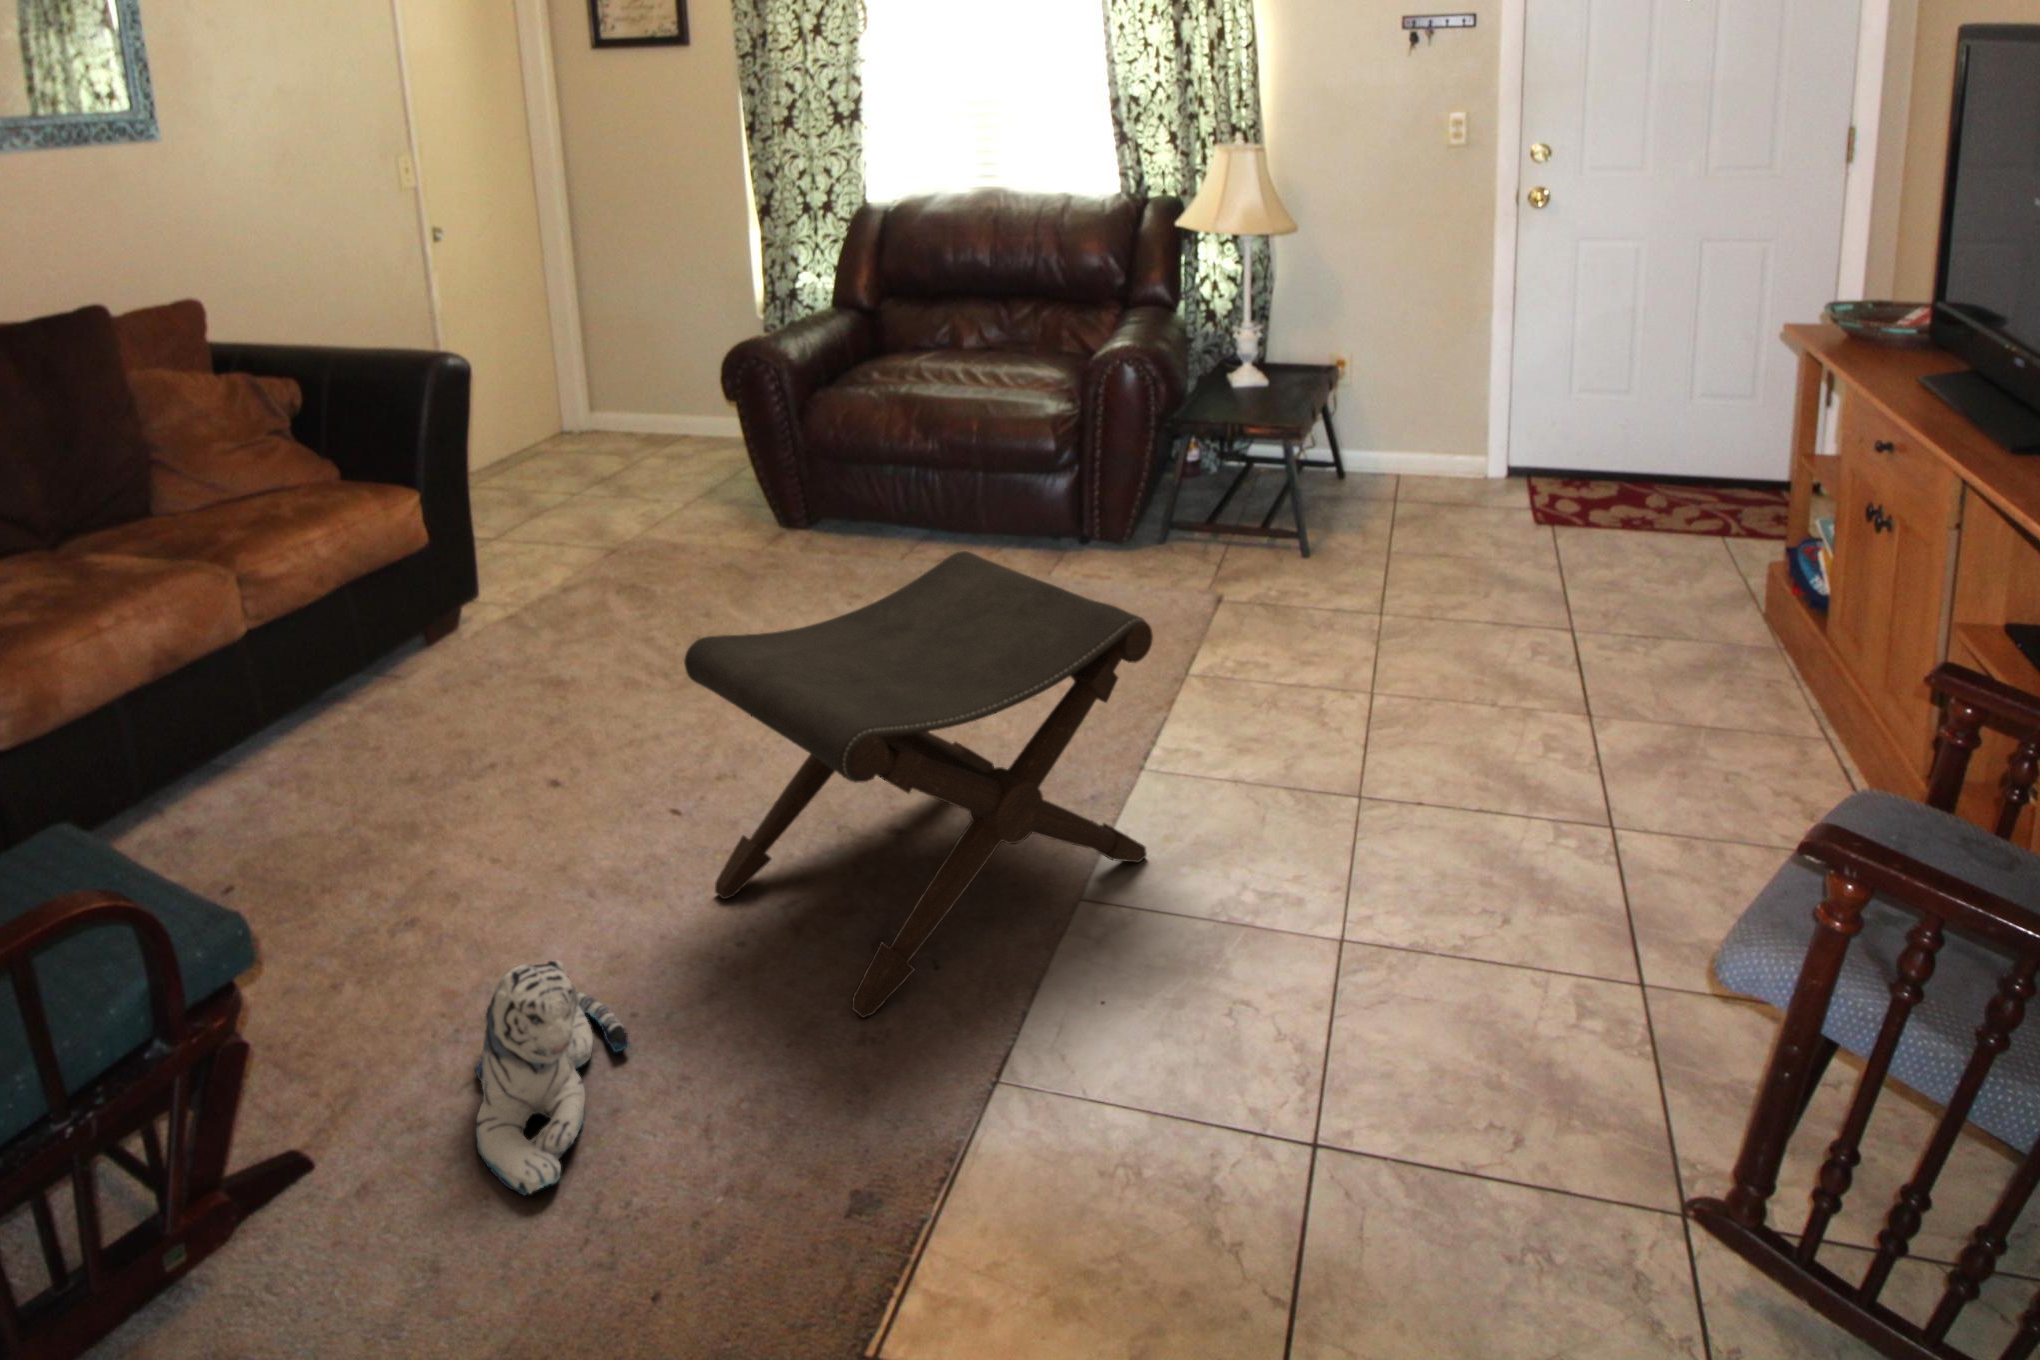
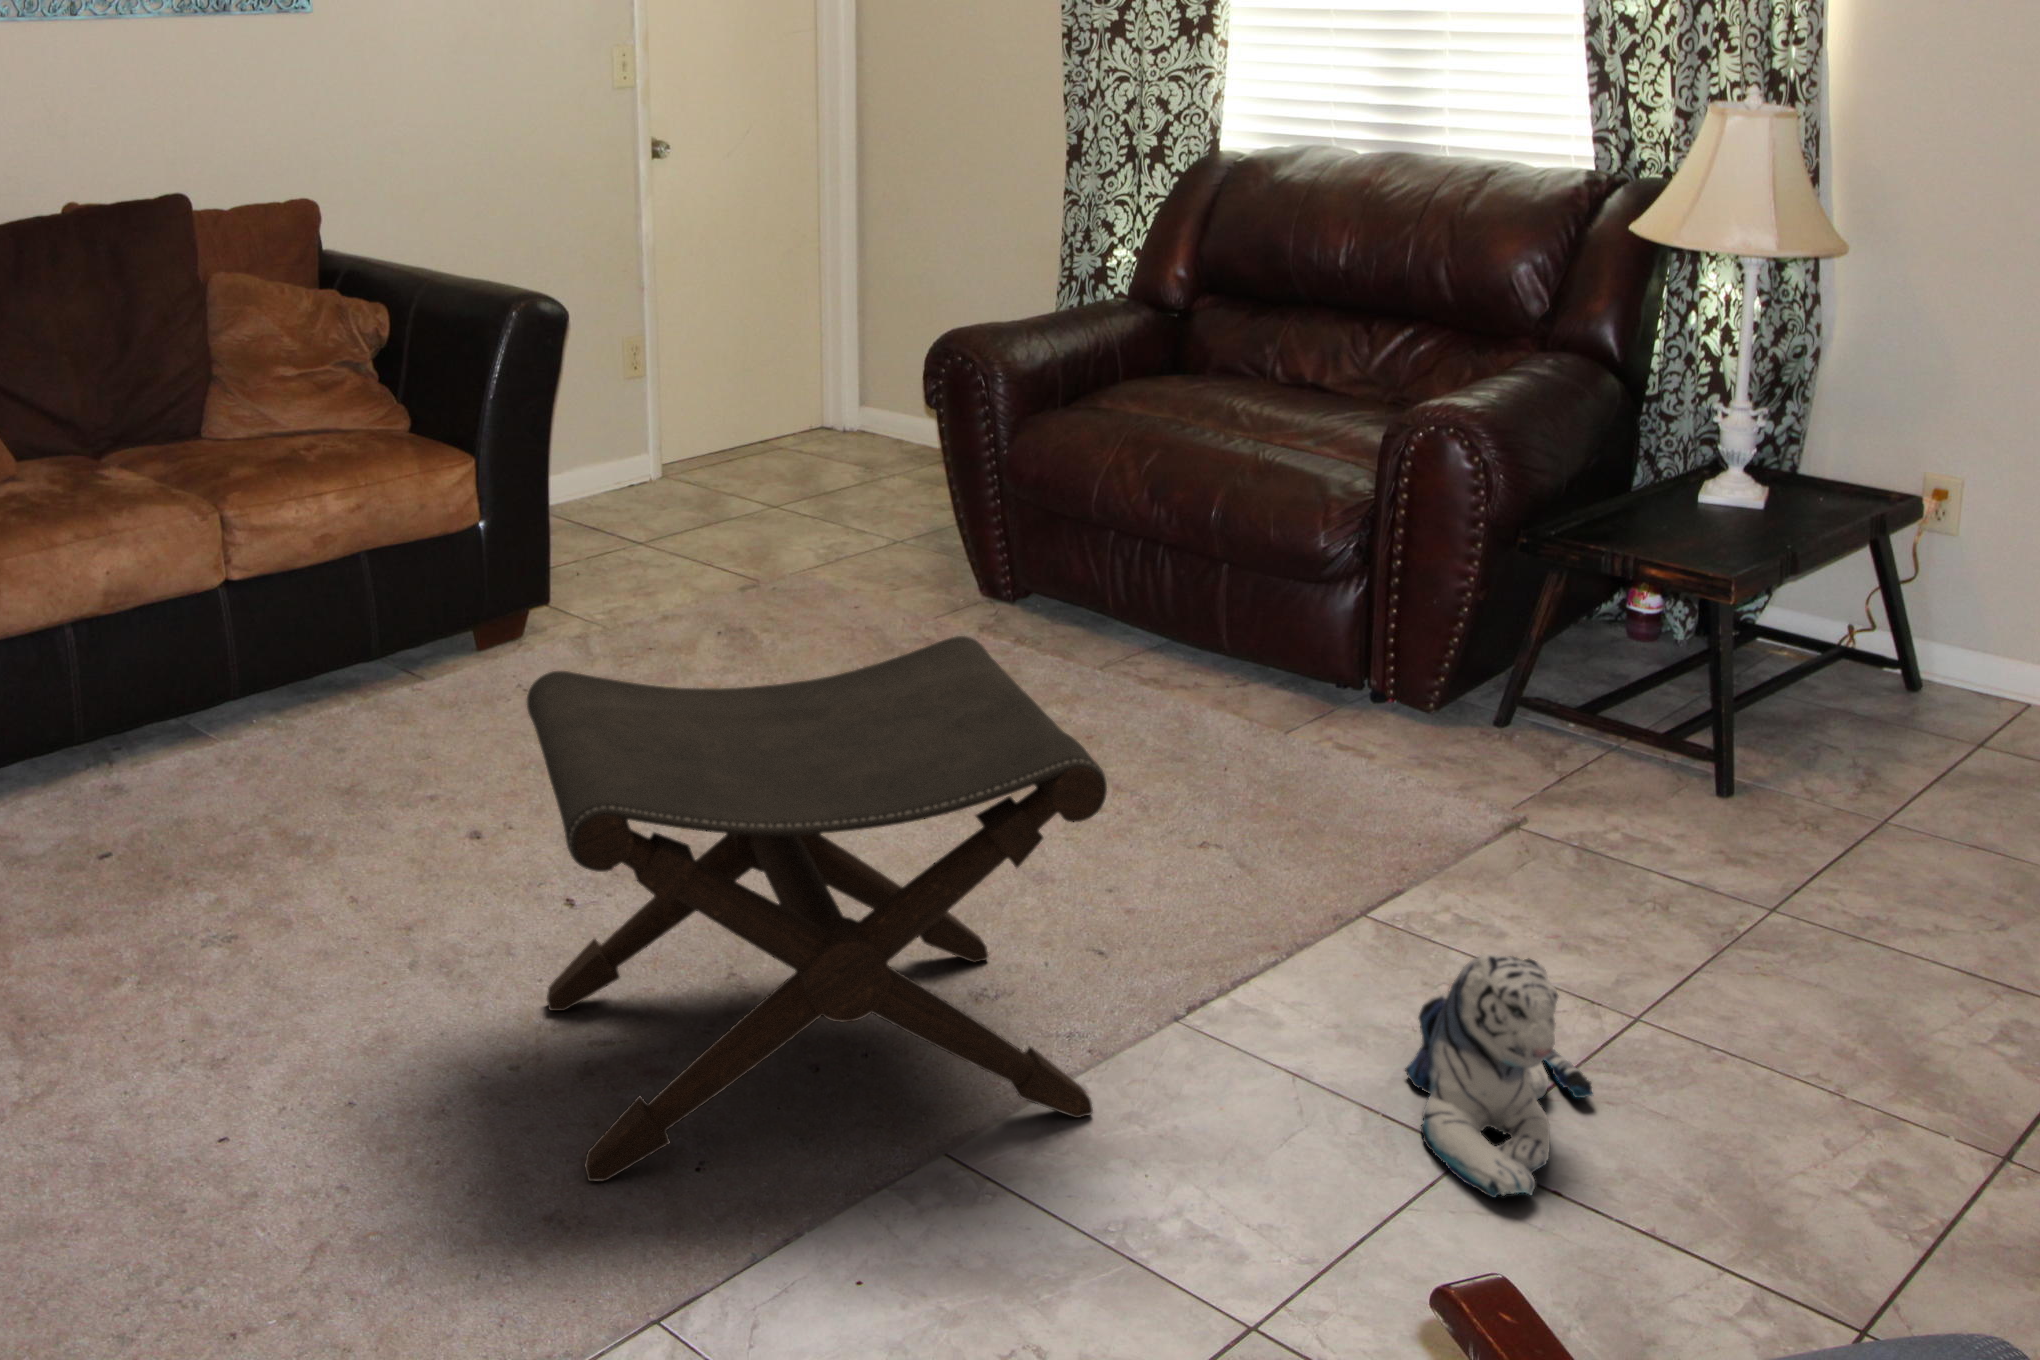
plush toy: present [475,960,629,1195] -> present [1405,954,1592,1198]

